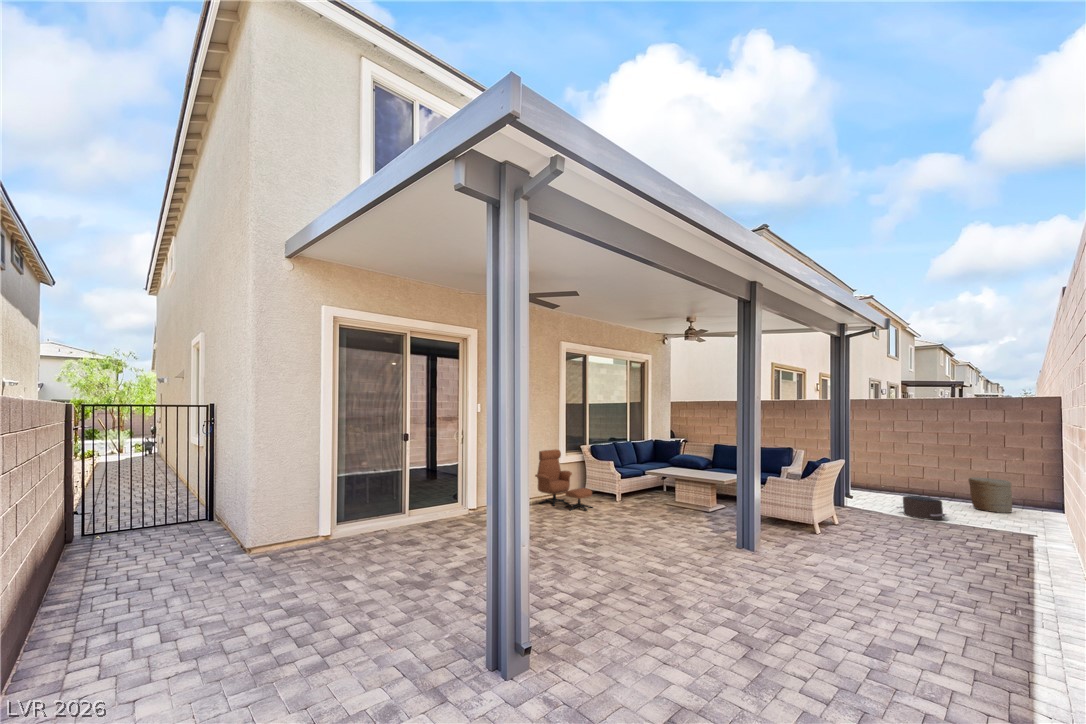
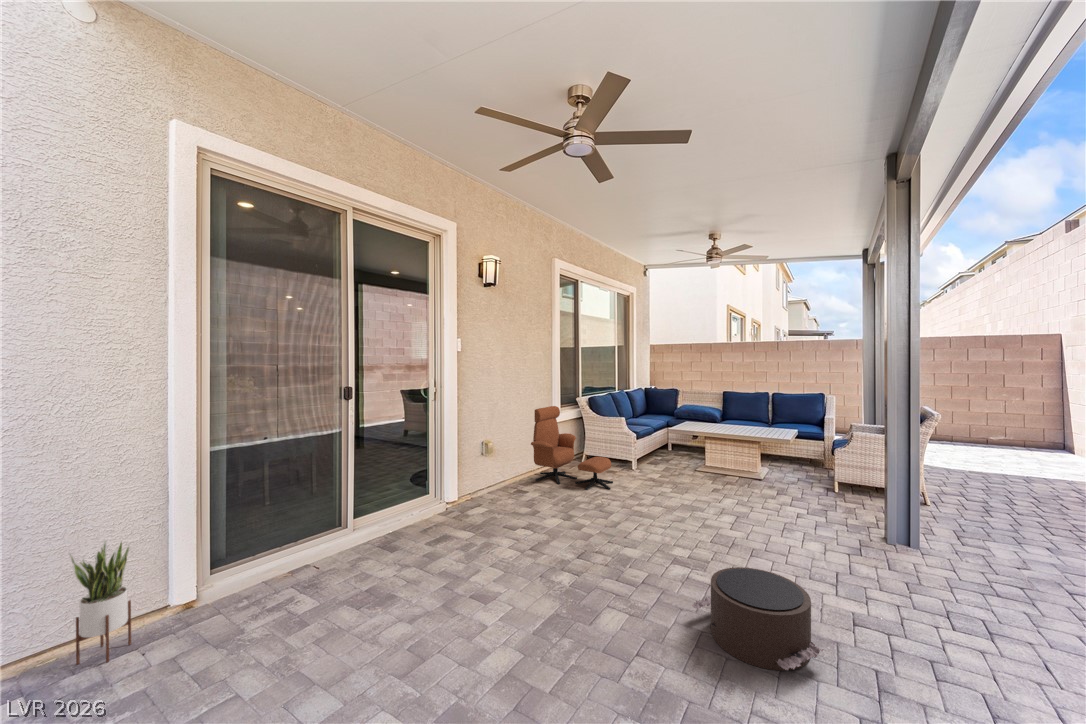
woven basket: present [968,477,1012,513] -> none [990,419,1039,455]
pouf: present [897,496,946,520] -> present [692,567,823,671]
potted plant: none [284,497,306,553] -> present [69,540,131,664]

